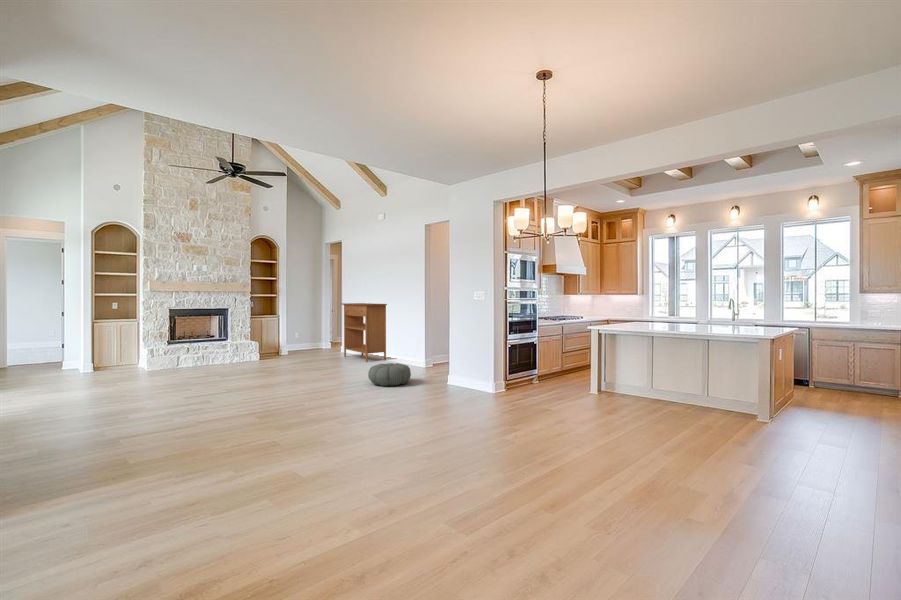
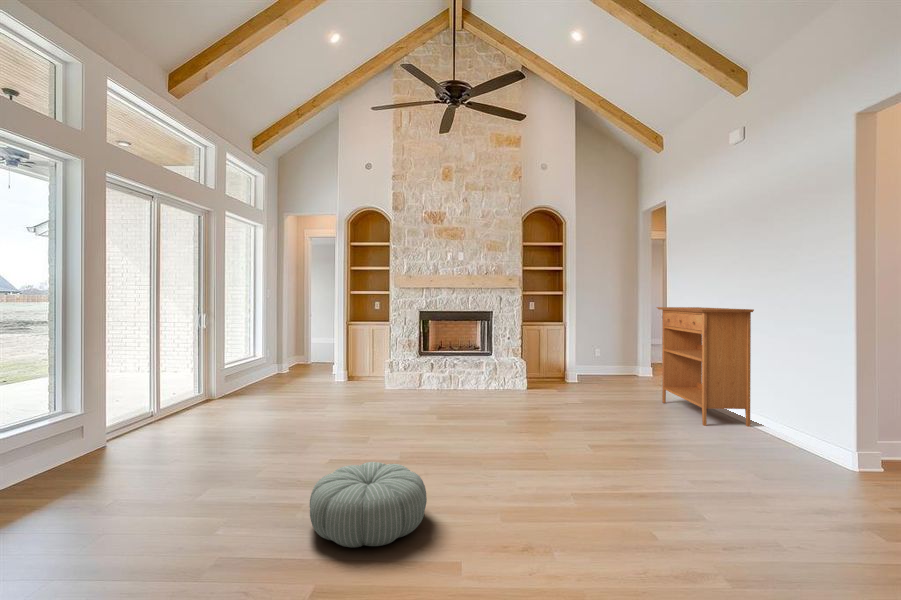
pouf: present [368,363,411,386] -> present [310,462,427,547]

